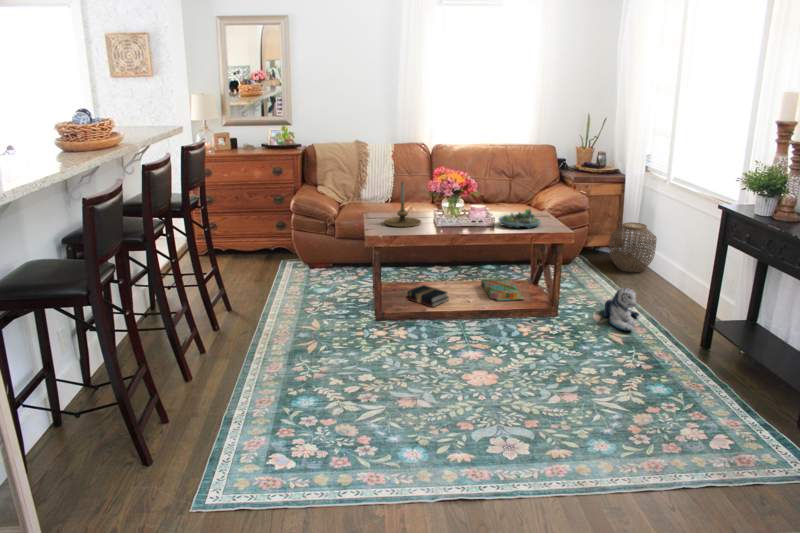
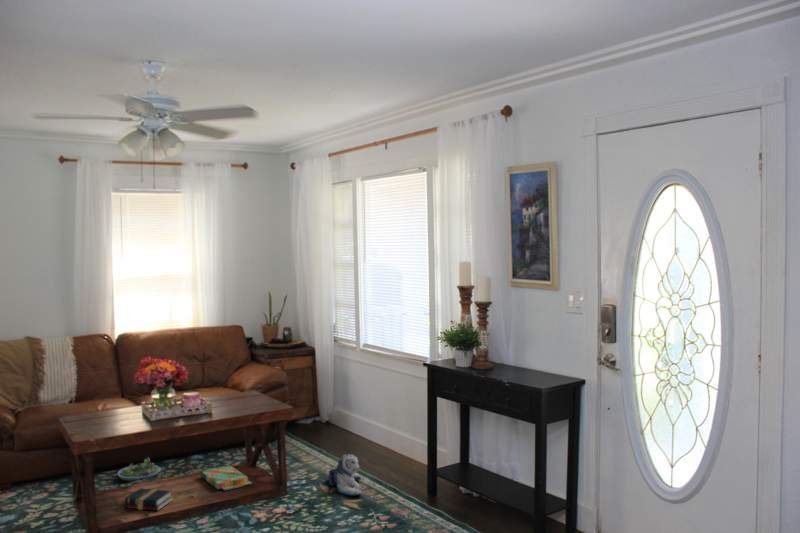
candle holder: present [384,182,421,227] -> none [89,378,134,428]
succulent planter: present [498,208,541,228] -> present [118,459,161,482]
woven basket: present [609,222,656,272] -> none [313,391,355,439]

